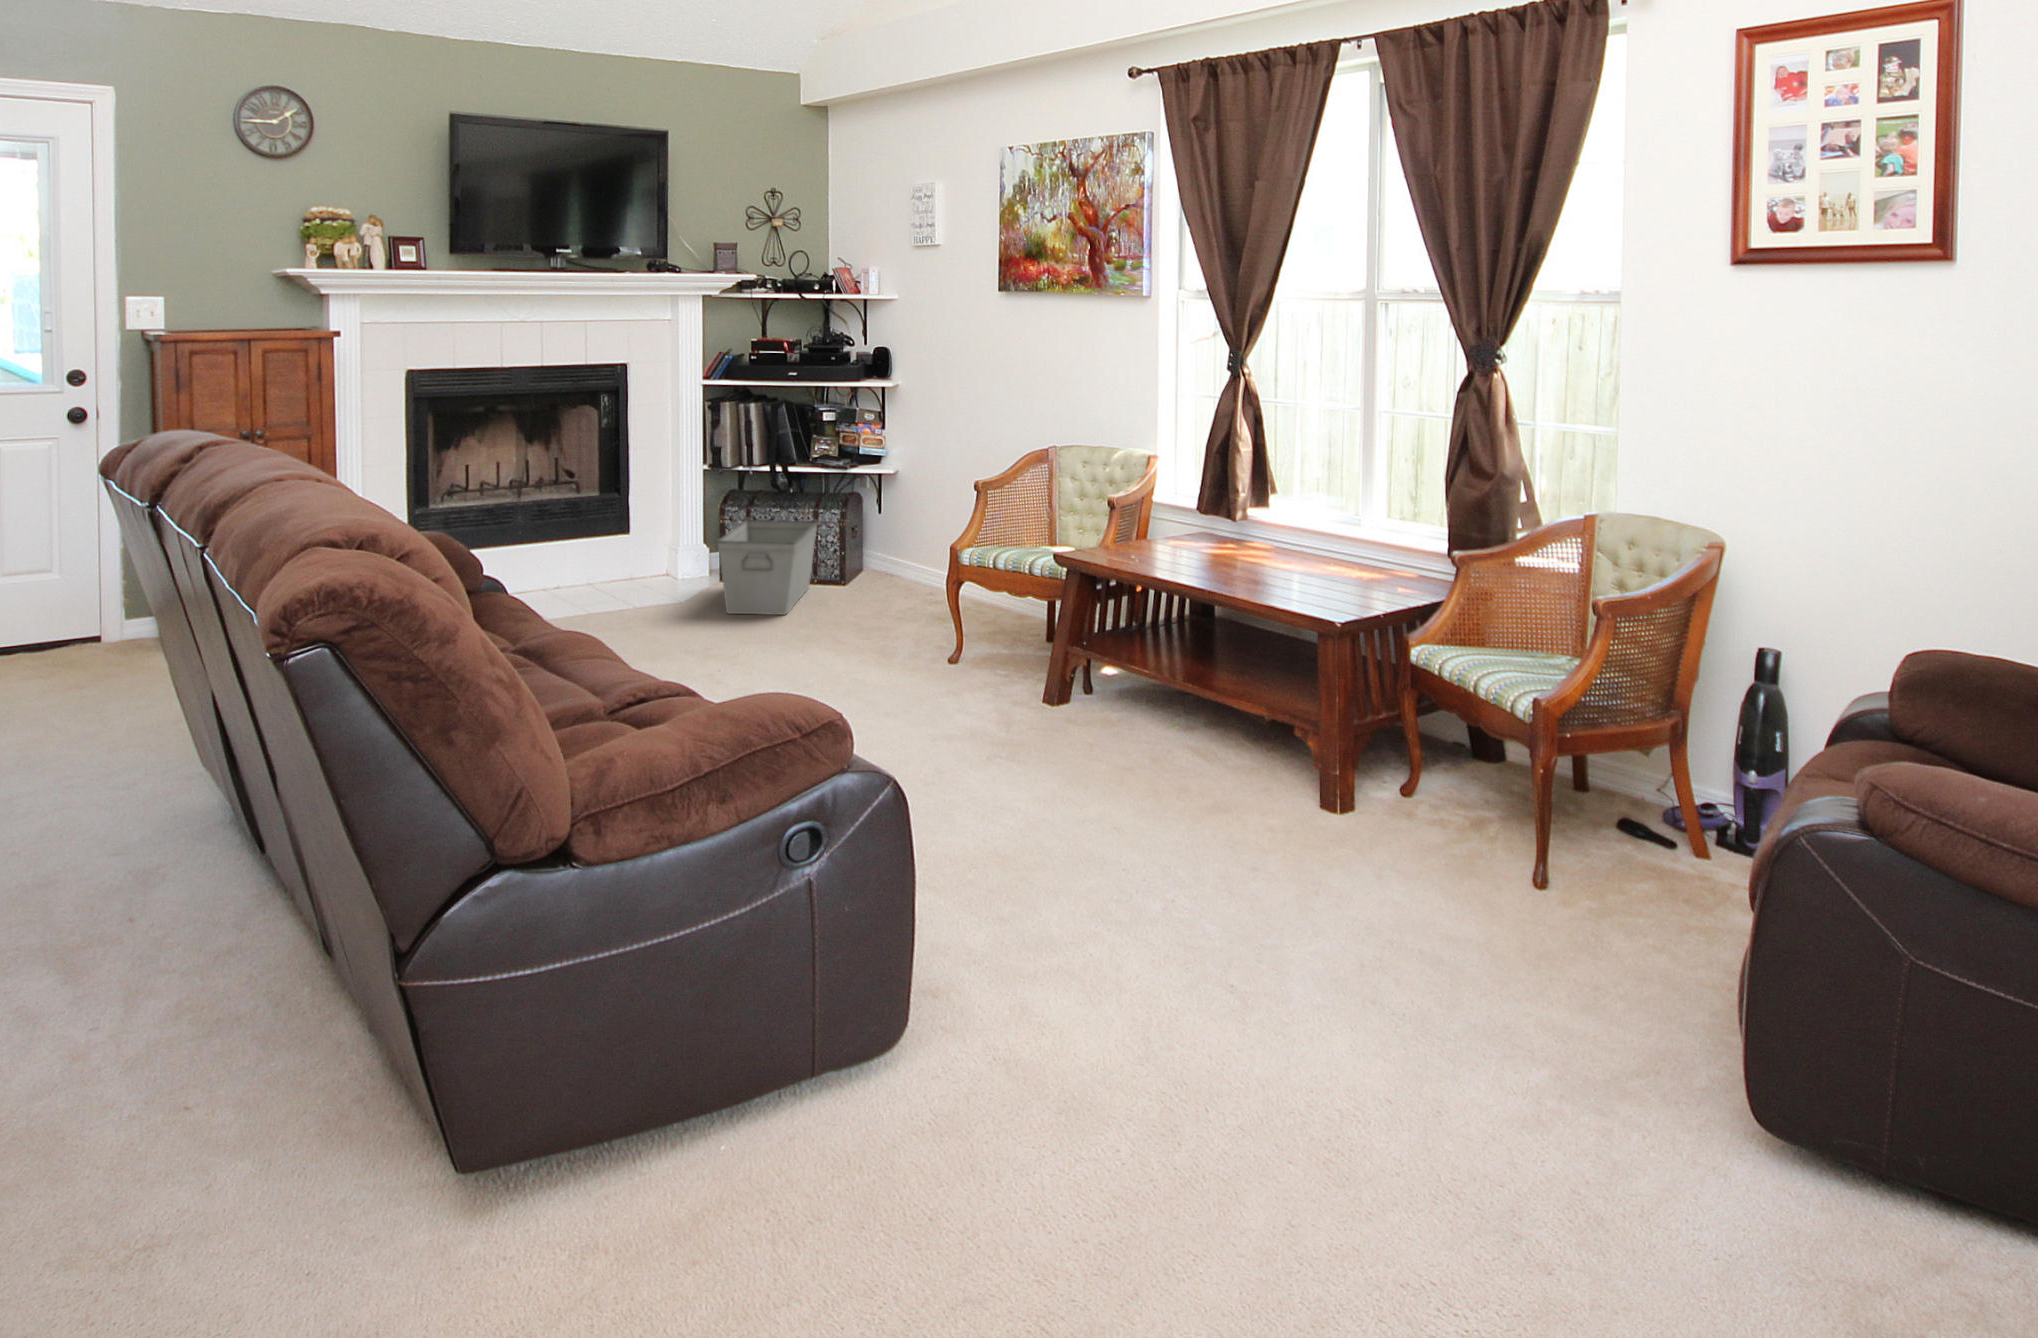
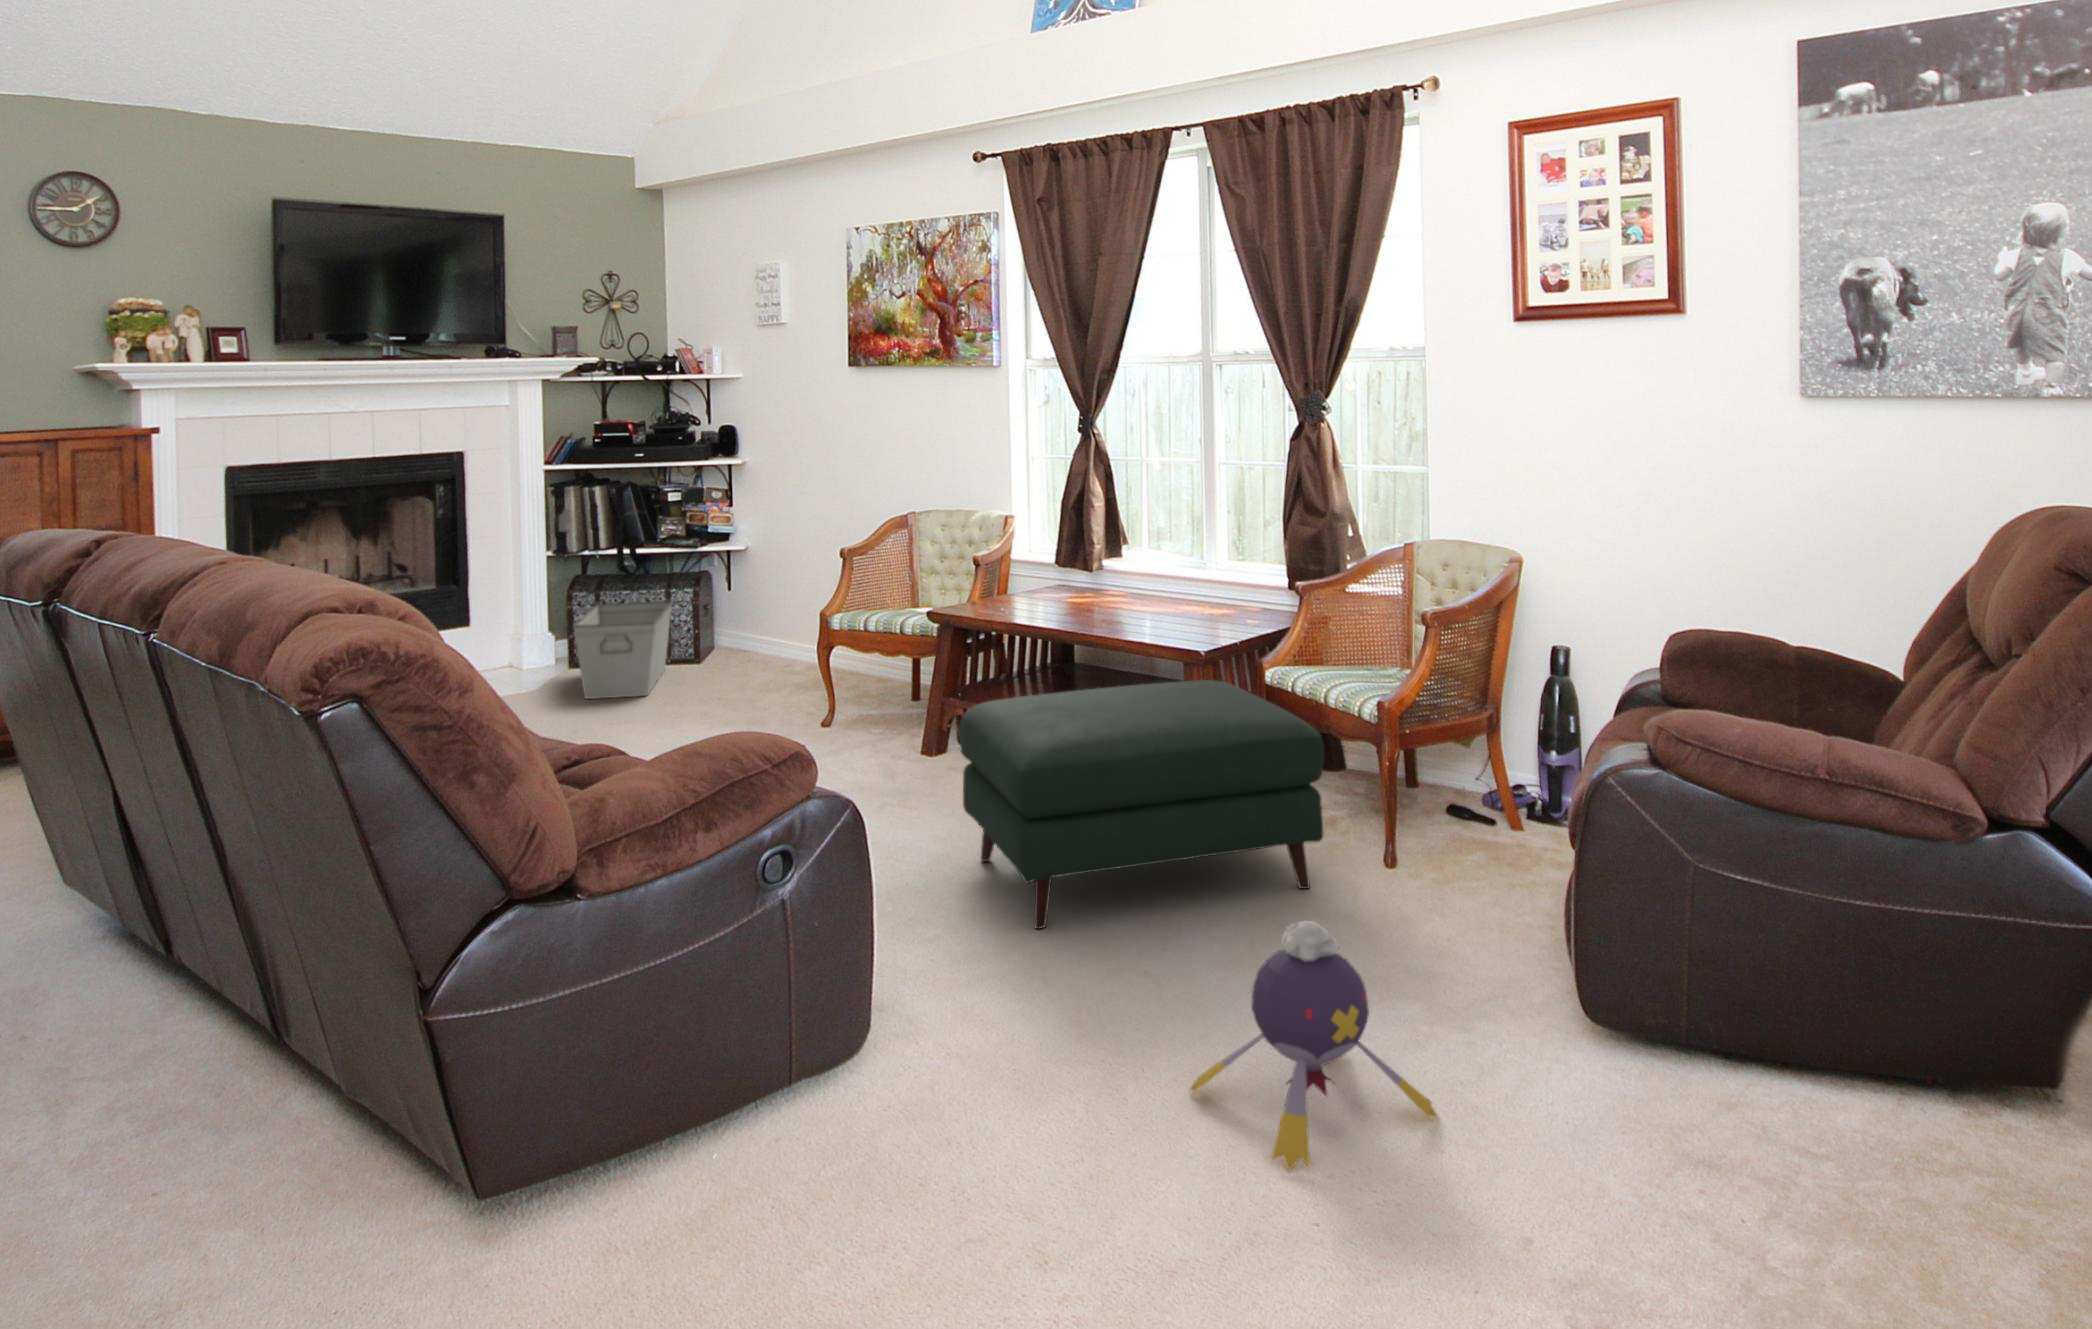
ottoman: none [1062,655,1464,916] -> present [960,680,1324,929]
plush toy: none [1259,965,1556,1262] -> present [1190,920,1438,1171]

